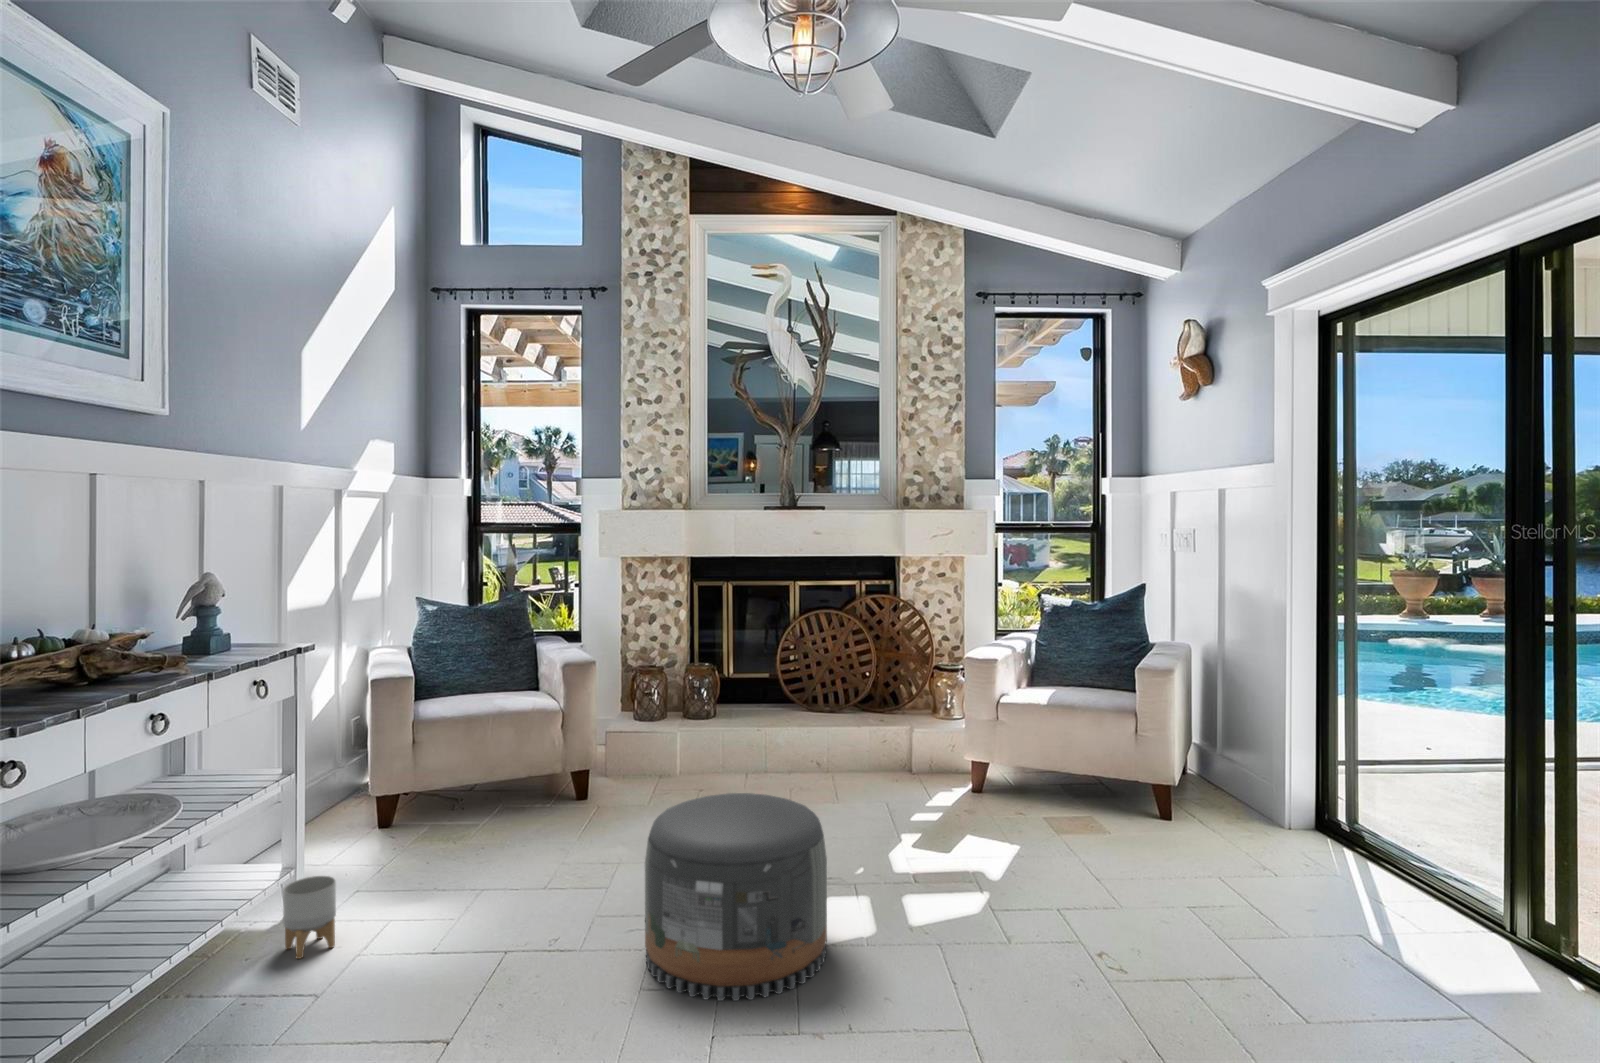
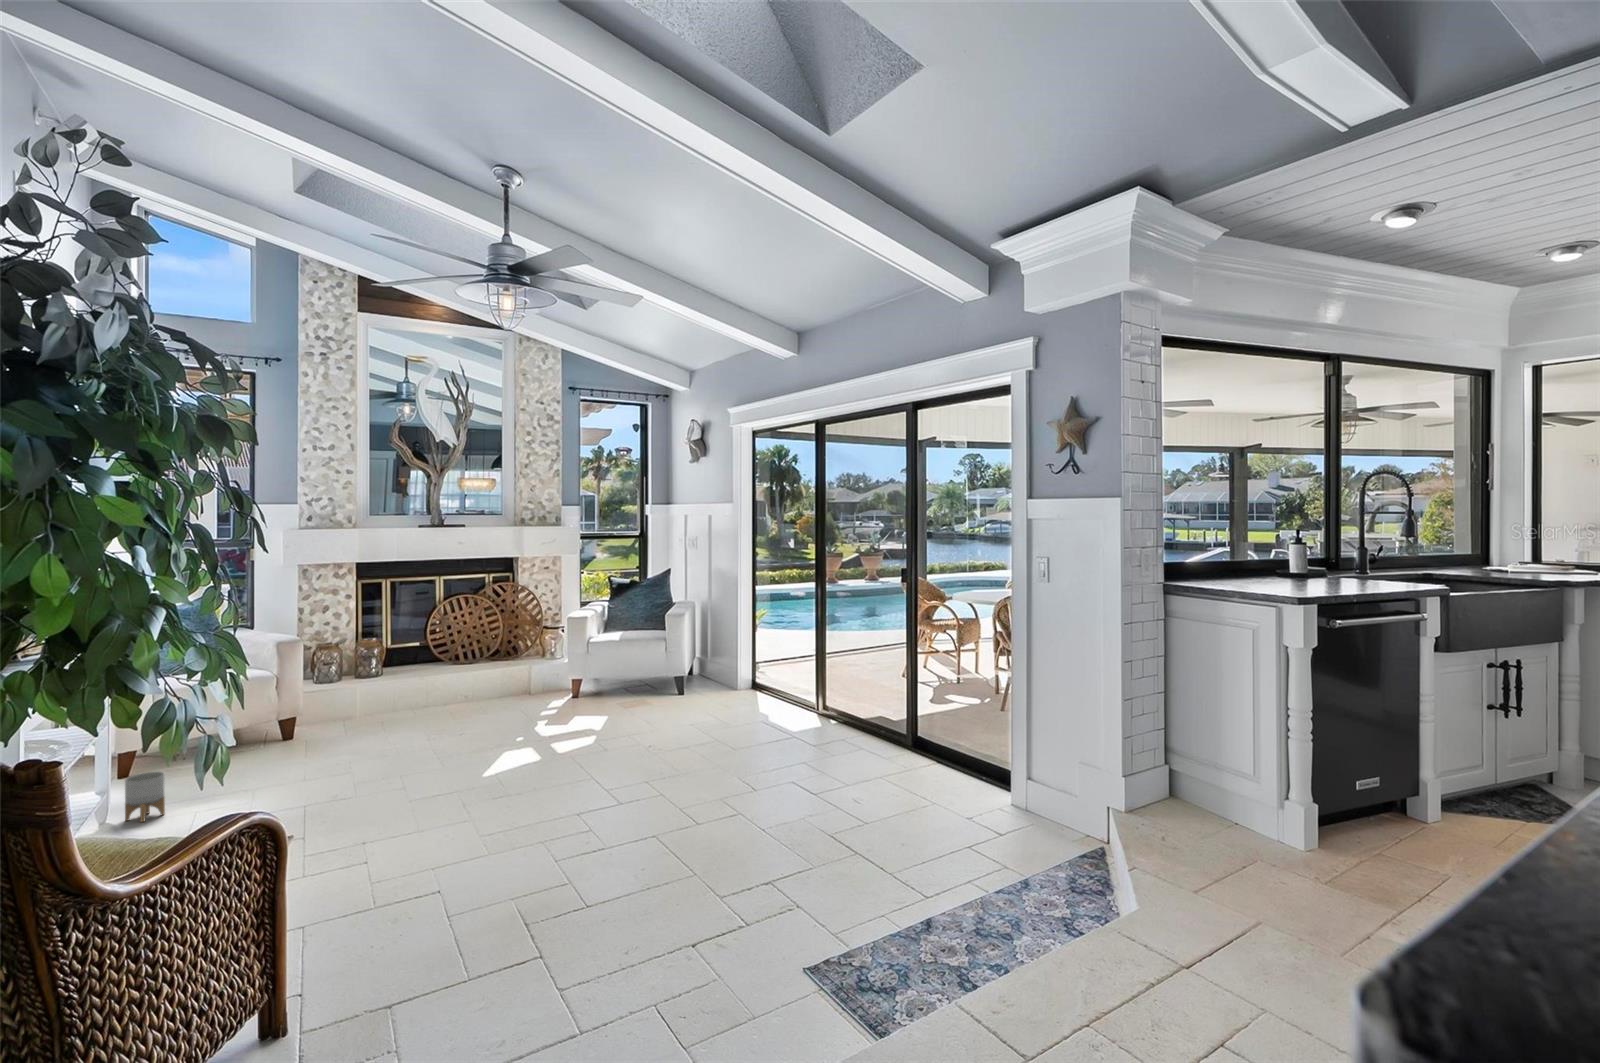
pouf: present [645,793,827,1001] -> none [396,690,504,790]

